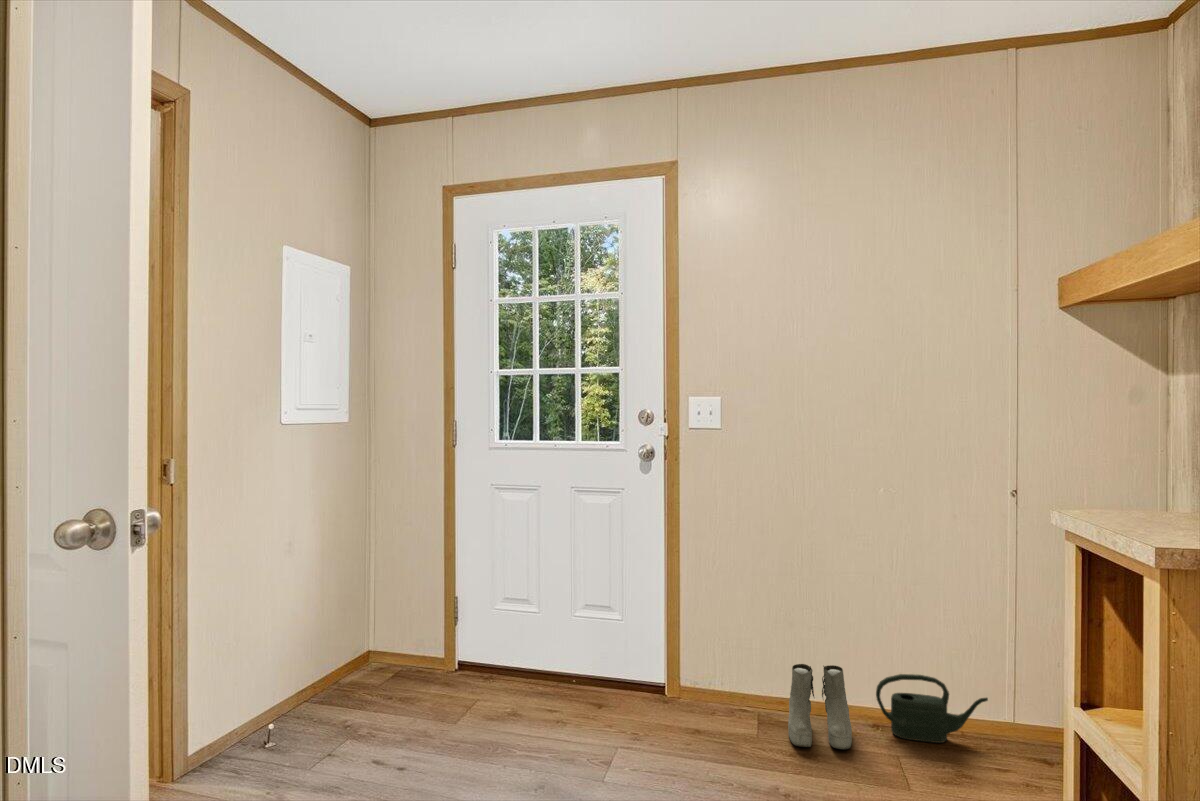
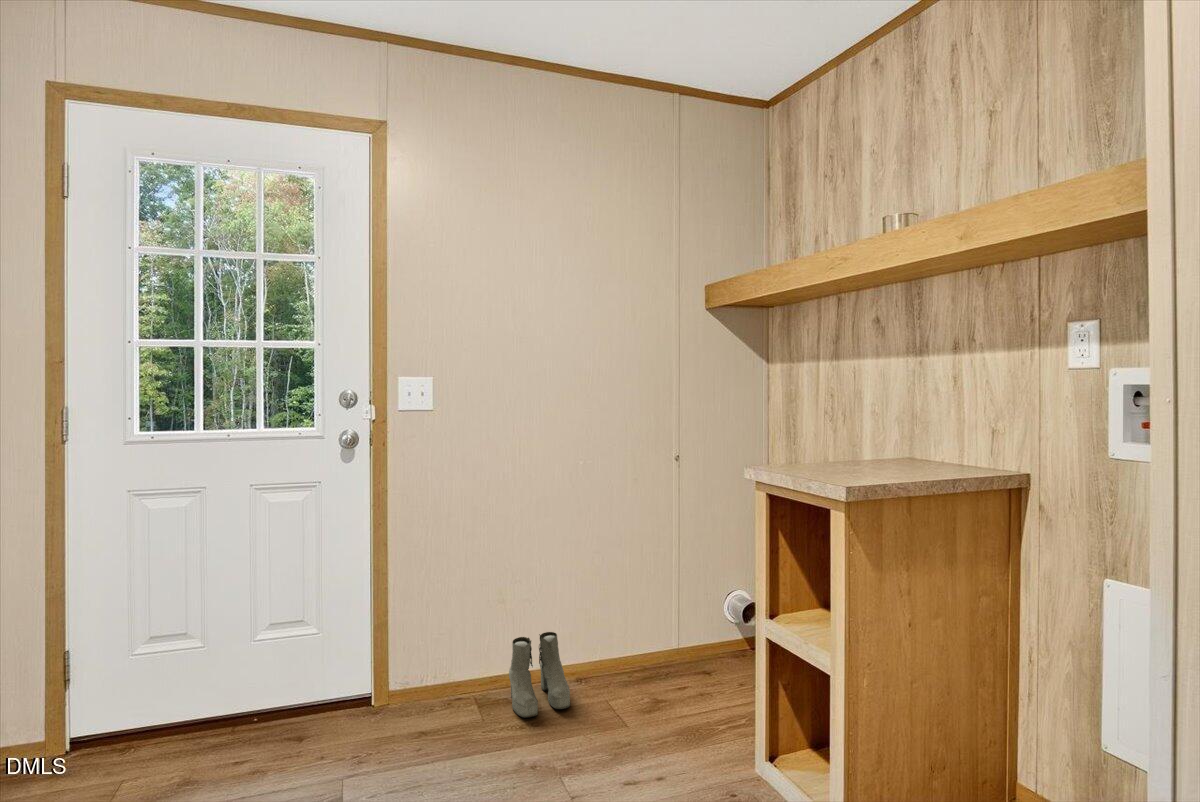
watering can: present [876,674,988,743] -> none [582,624,666,684]

